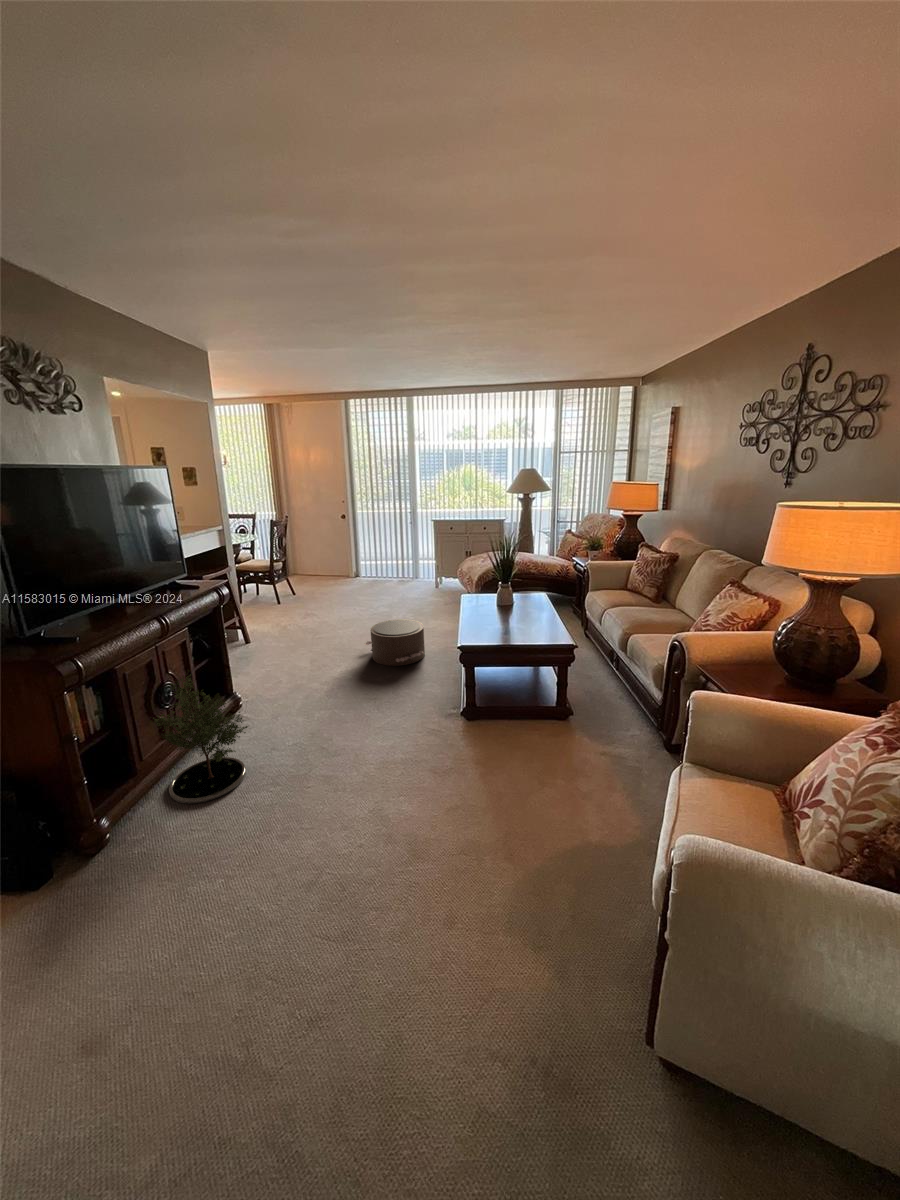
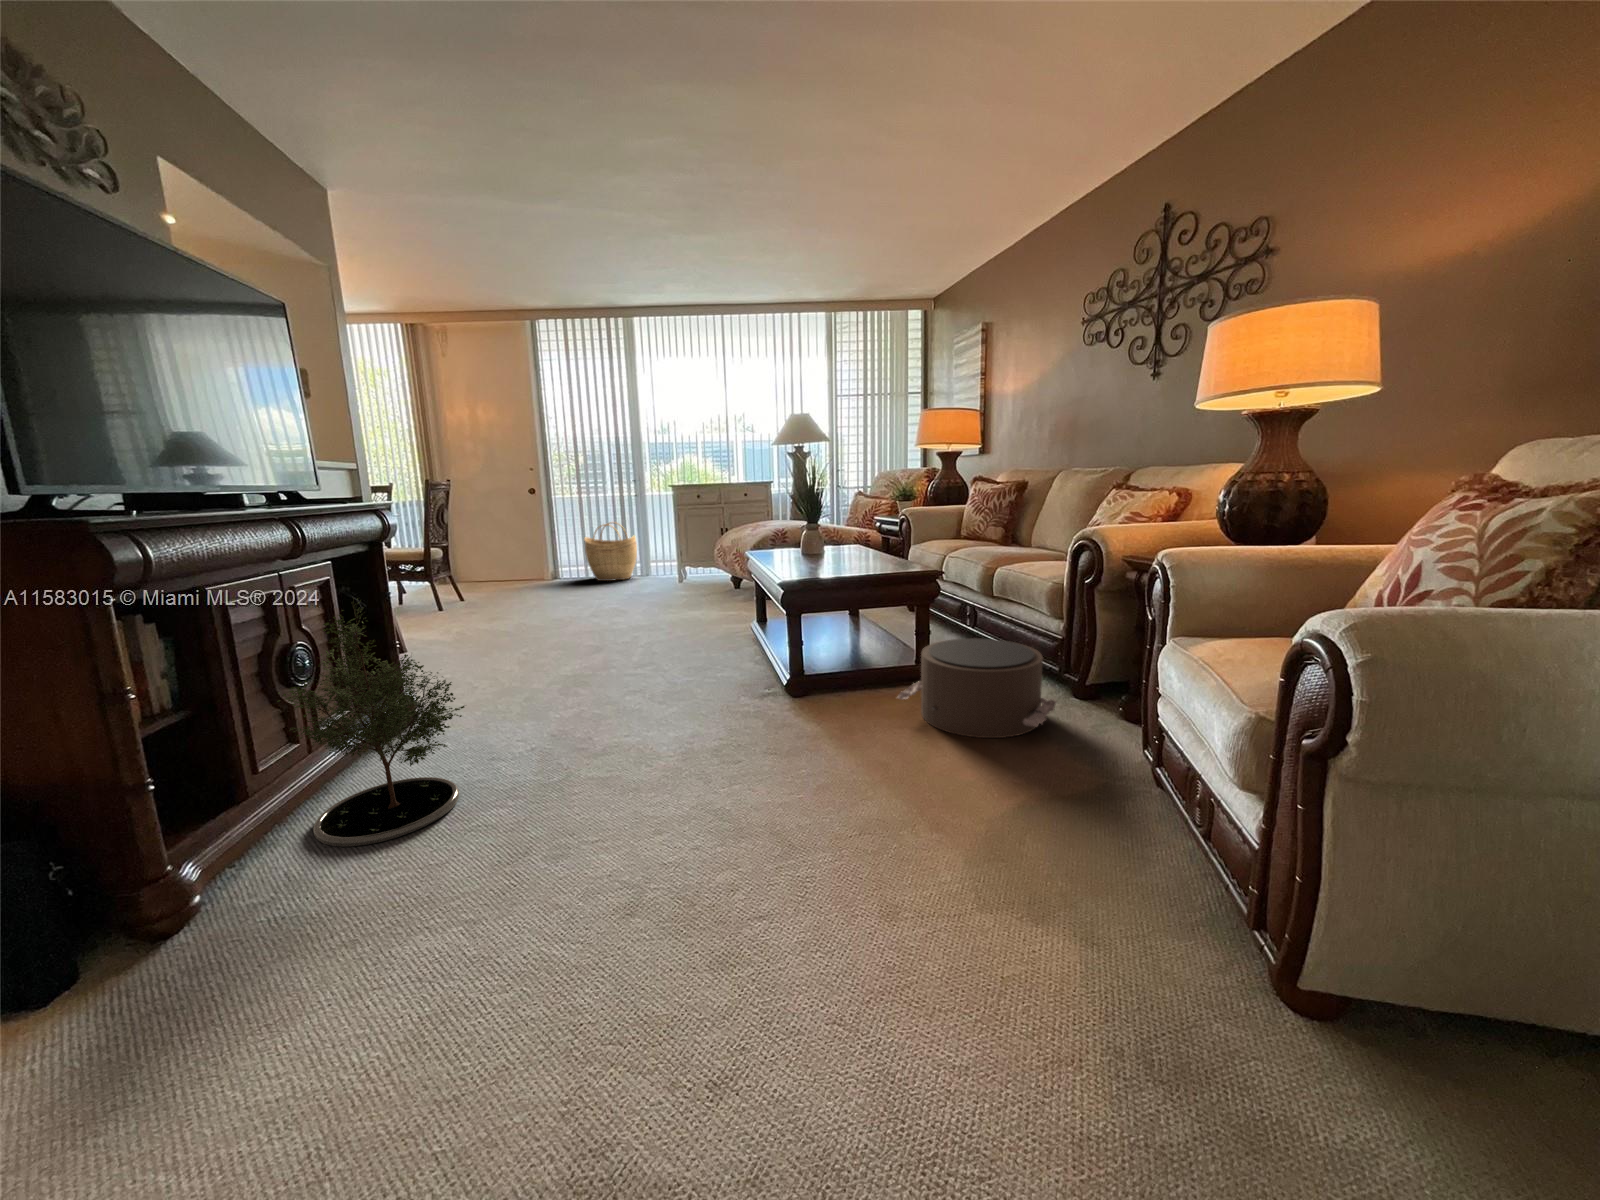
woven basket: none [375,541,410,583] -> present [584,522,637,581]
pouf: present [365,619,425,666] -> present [897,638,1057,738]

